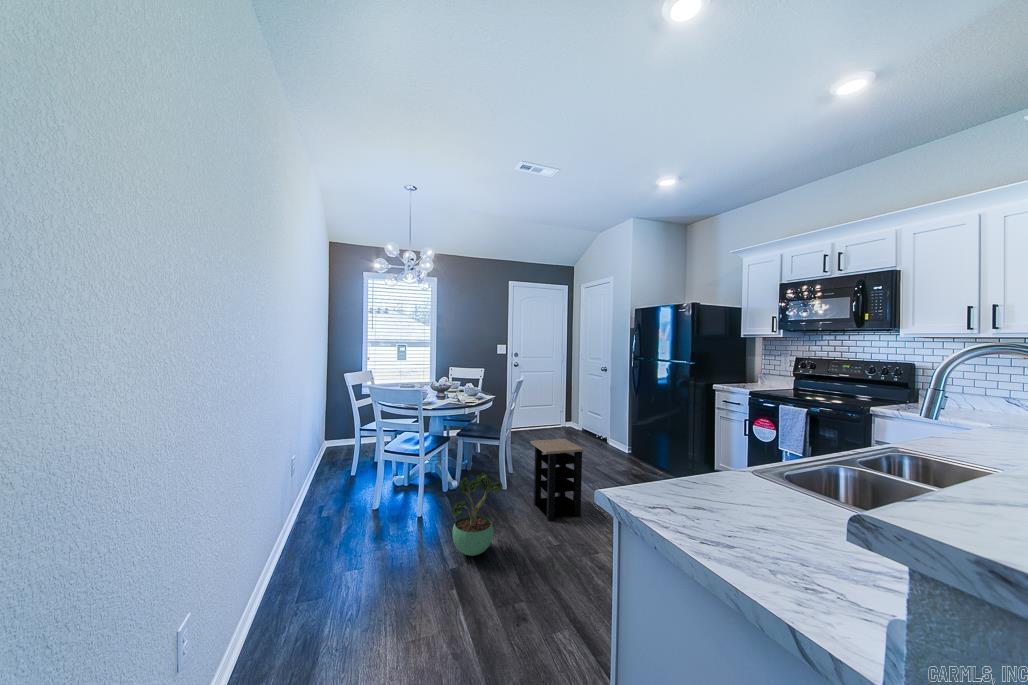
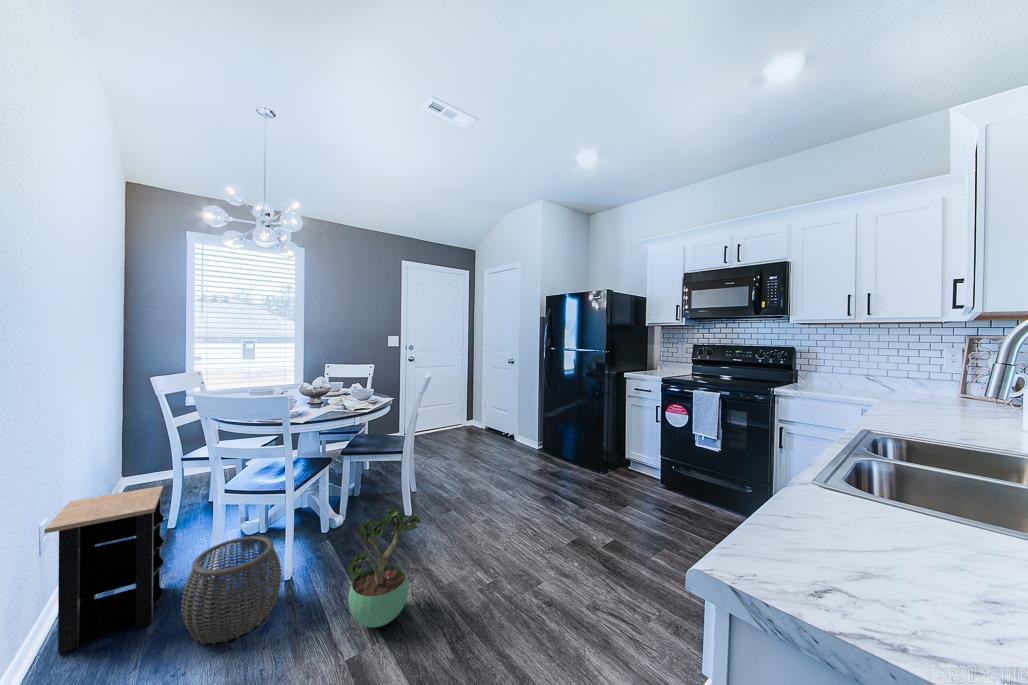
side table: present [531,439,584,521] -> present [44,486,164,654]
woven basket: none [357,482,414,545] -> present [181,536,282,644]

